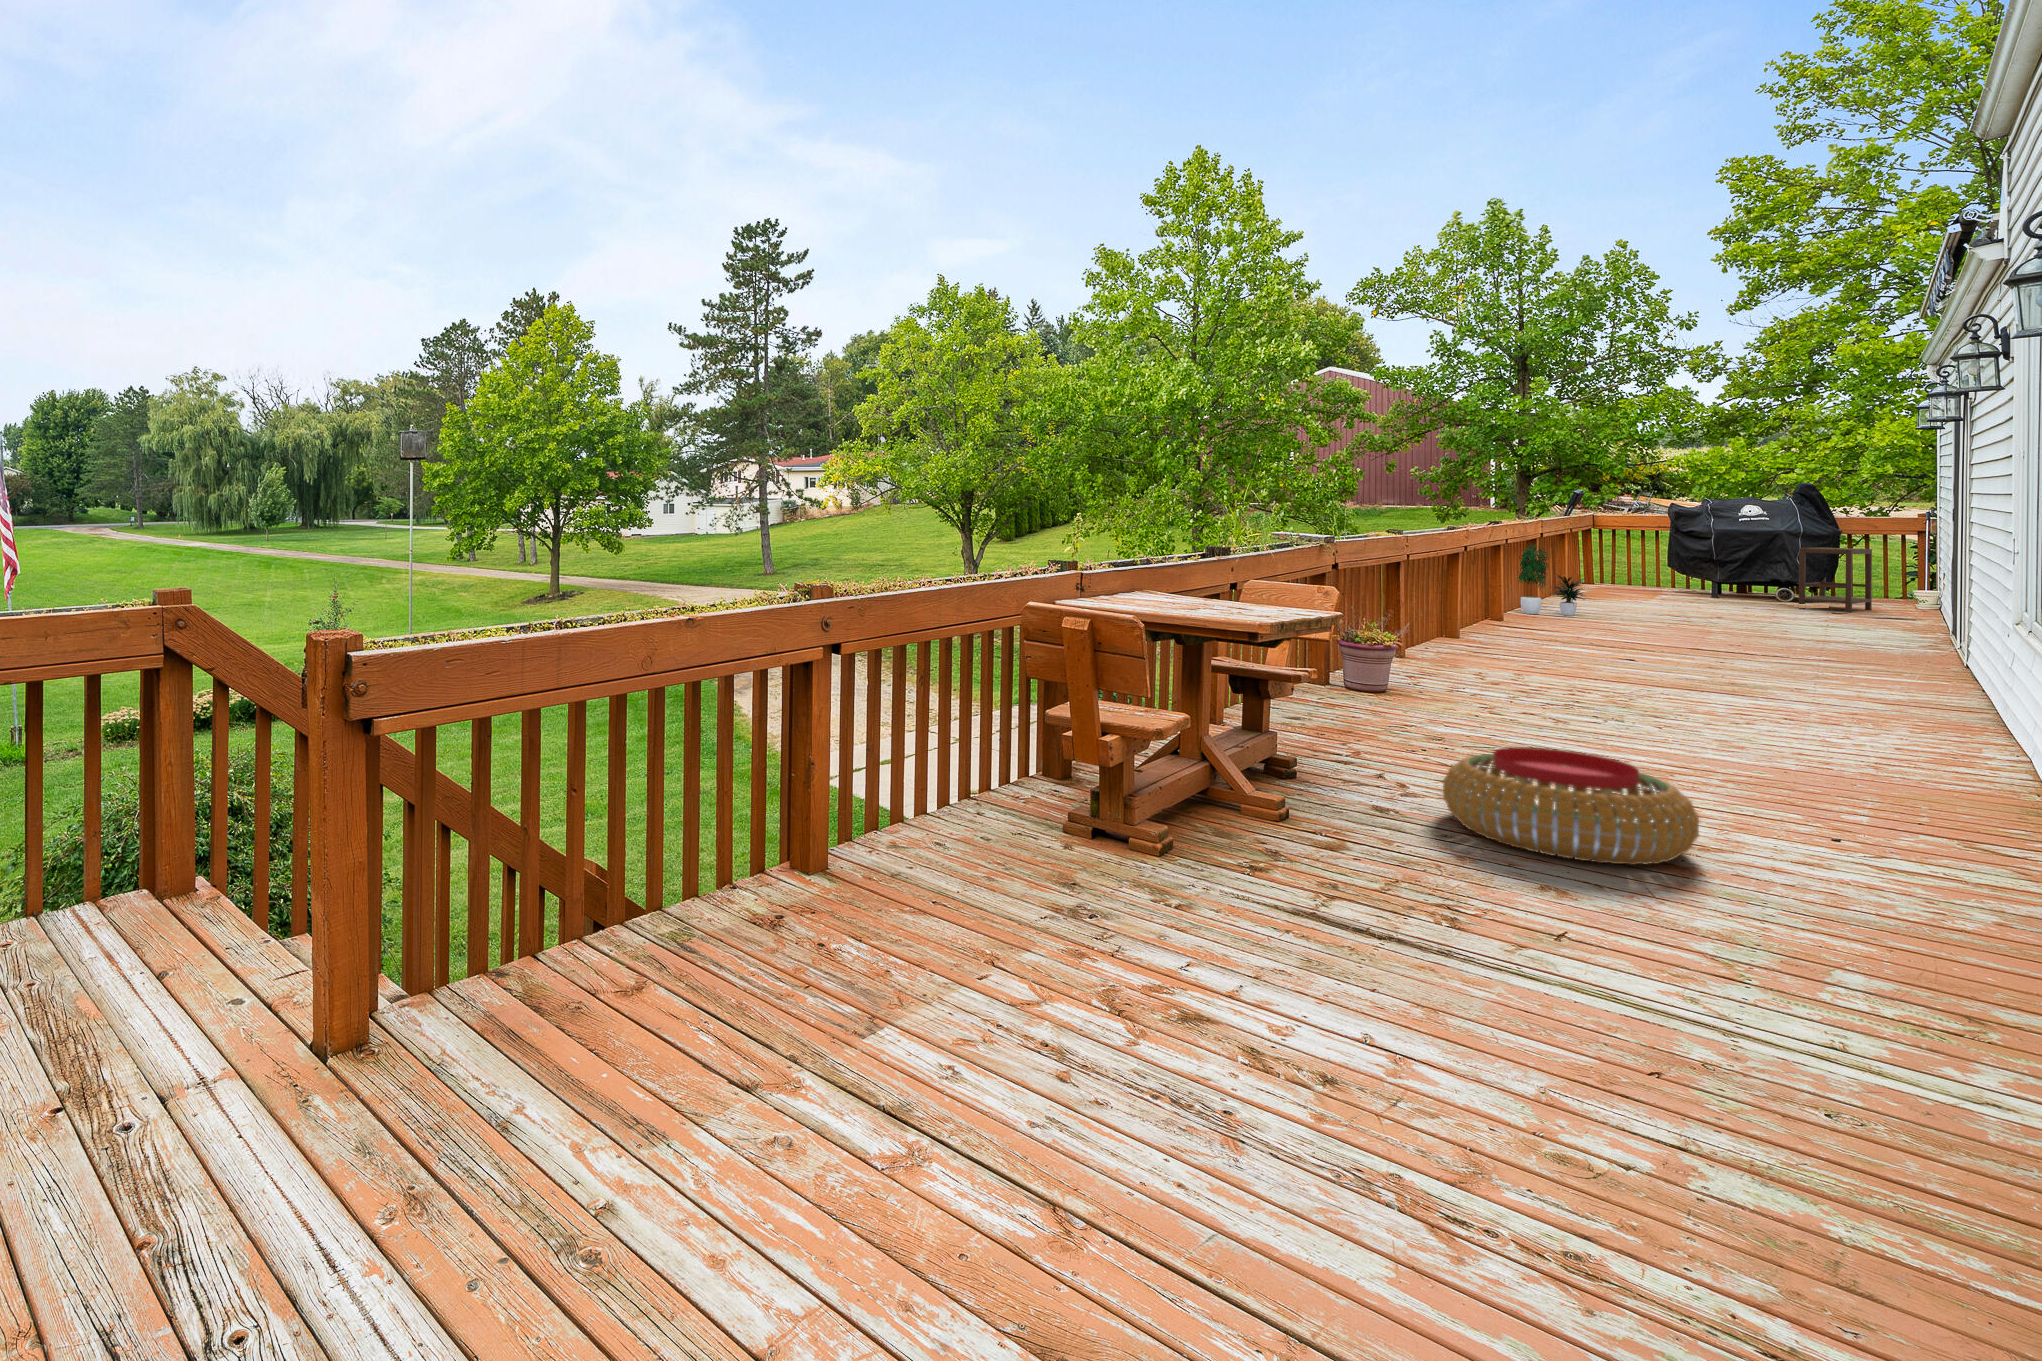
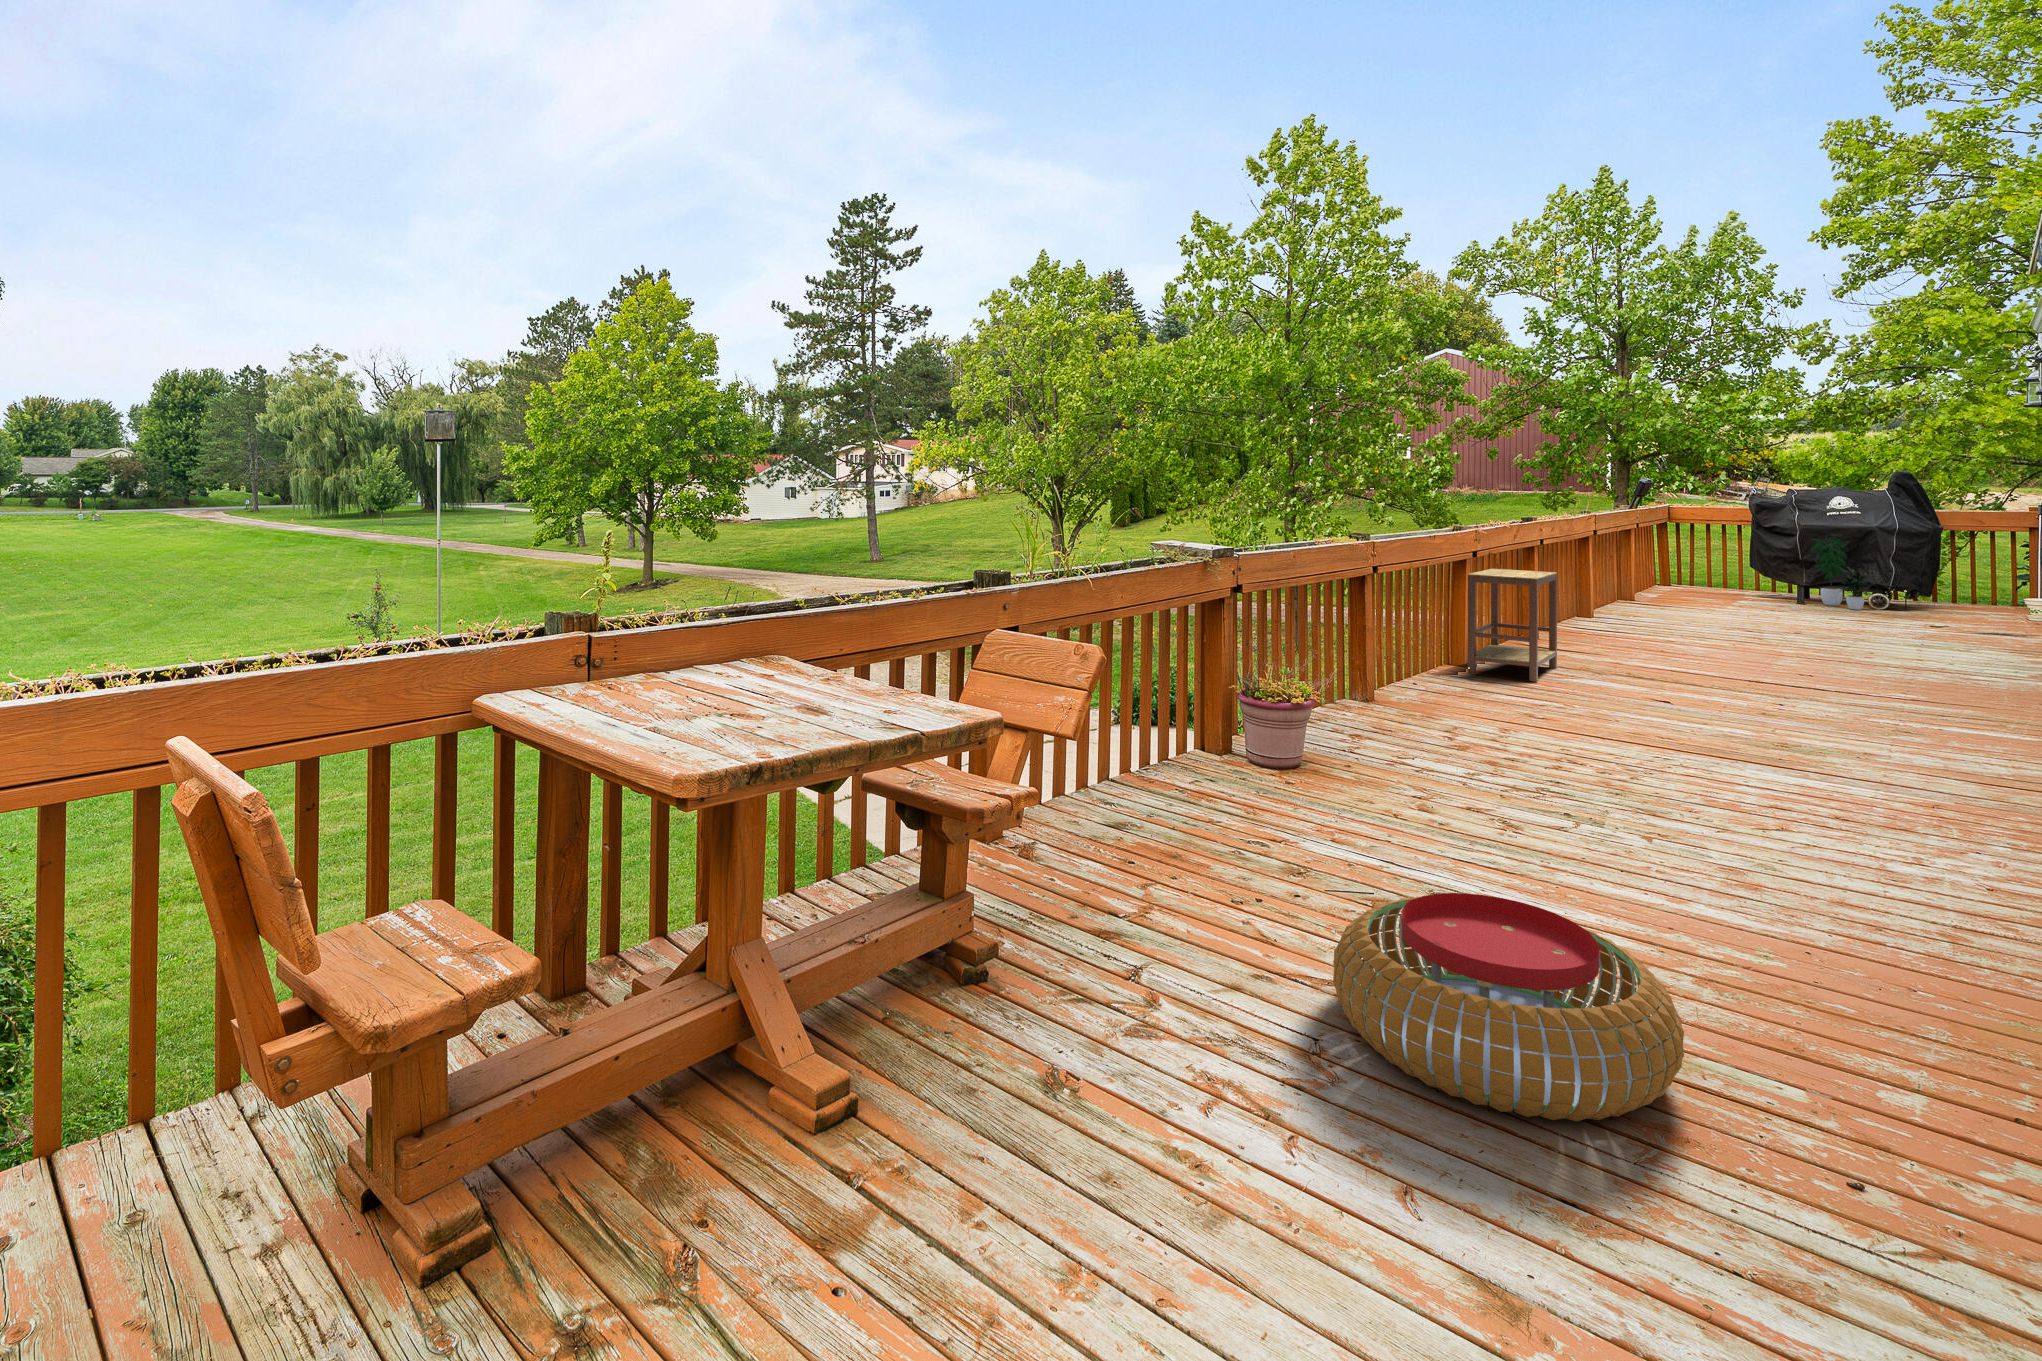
potted plant: present [1518,544,1585,616] -> present [1812,538,1871,610]
side table: present [1799,548,1872,612] -> present [1468,569,1557,682]

